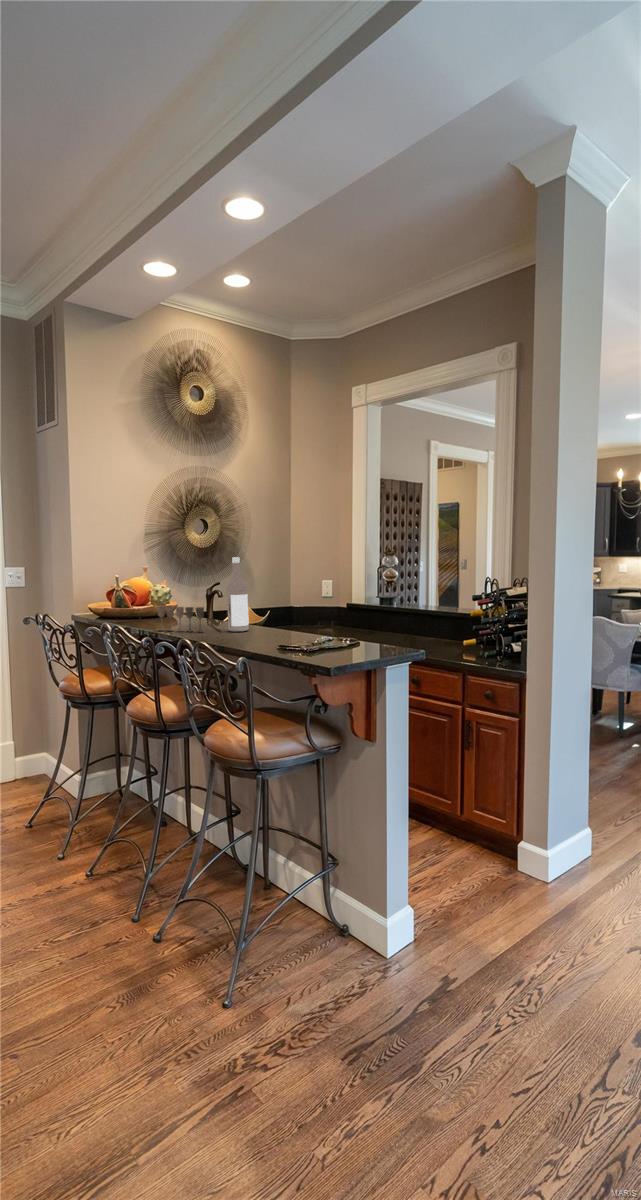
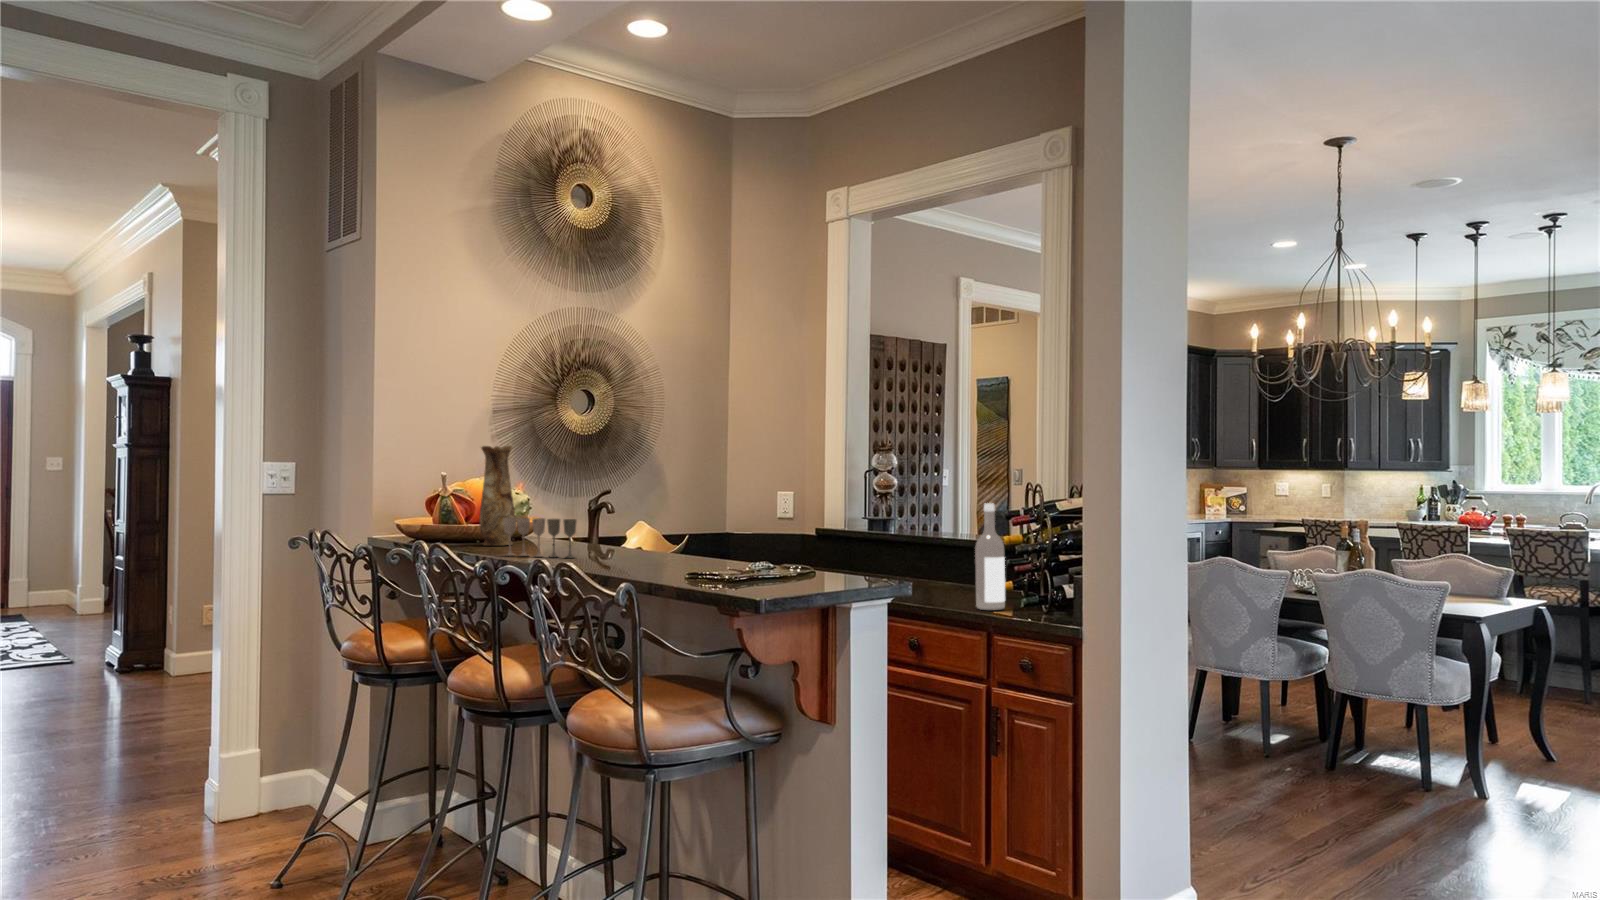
wine bottle: present [227,557,249,632] -> present [975,503,1005,611]
vase: none [140,558,164,622] -> present [479,445,515,545]

